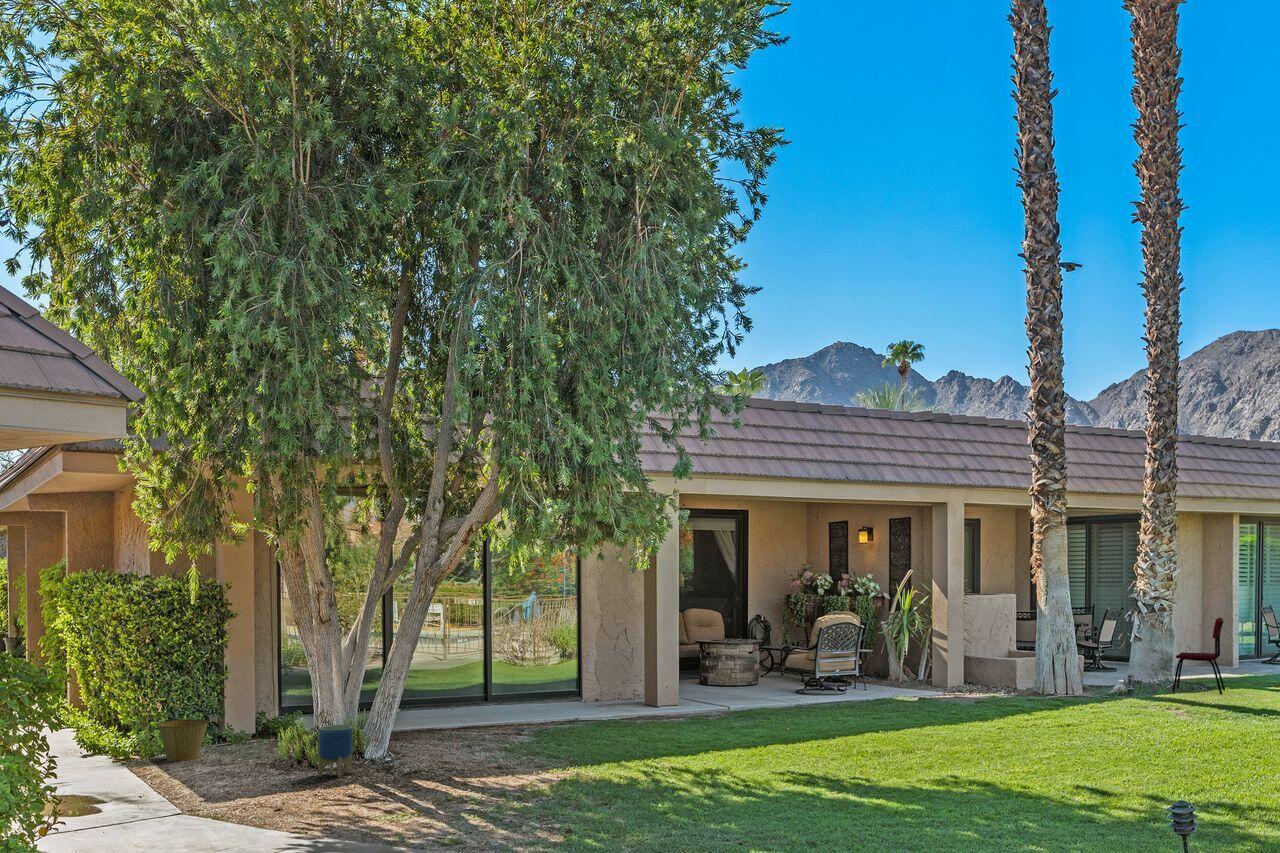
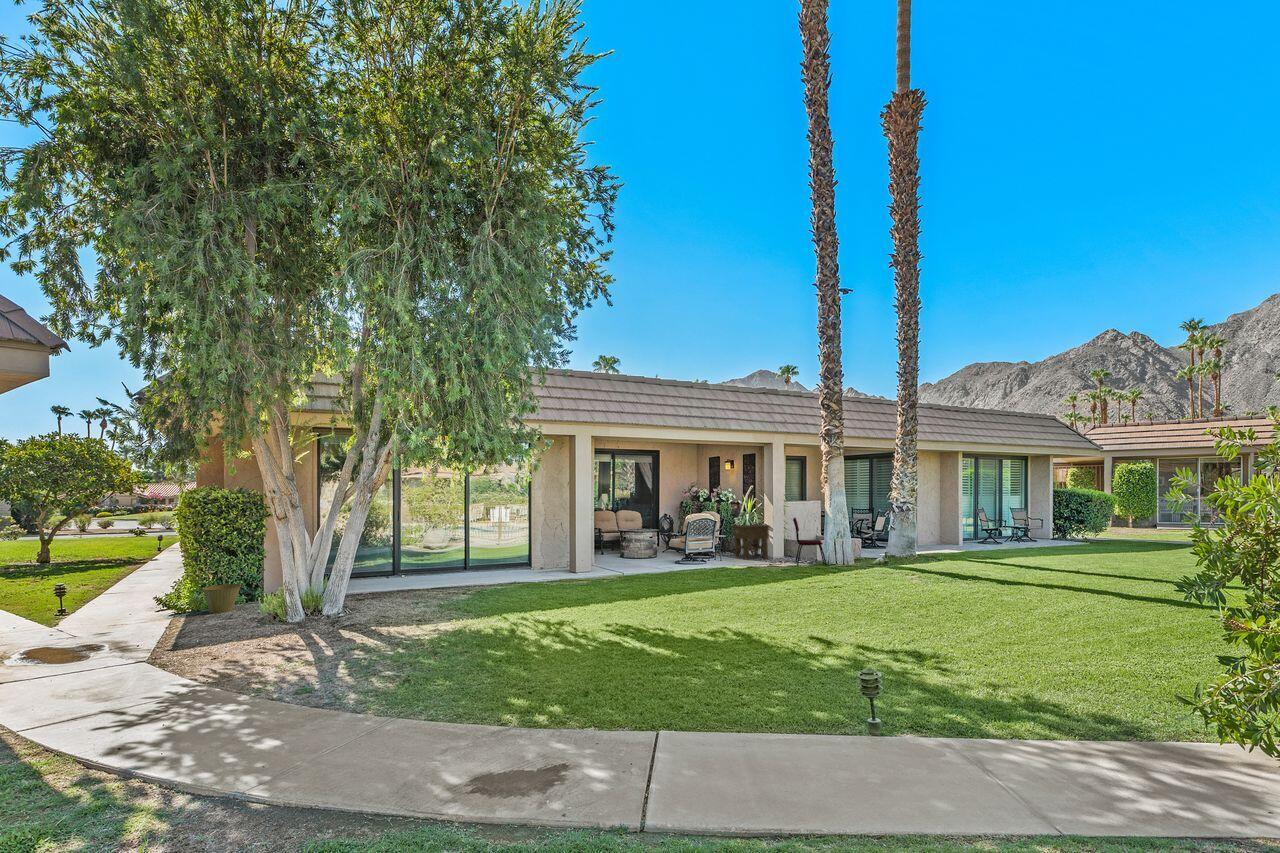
chair: present [1172,618,1225,694] -> present [793,518,827,566]
side table: none [879,629,945,687] -> present [732,524,770,559]
planter: present [318,725,353,778] -> none [280,591,308,630]

